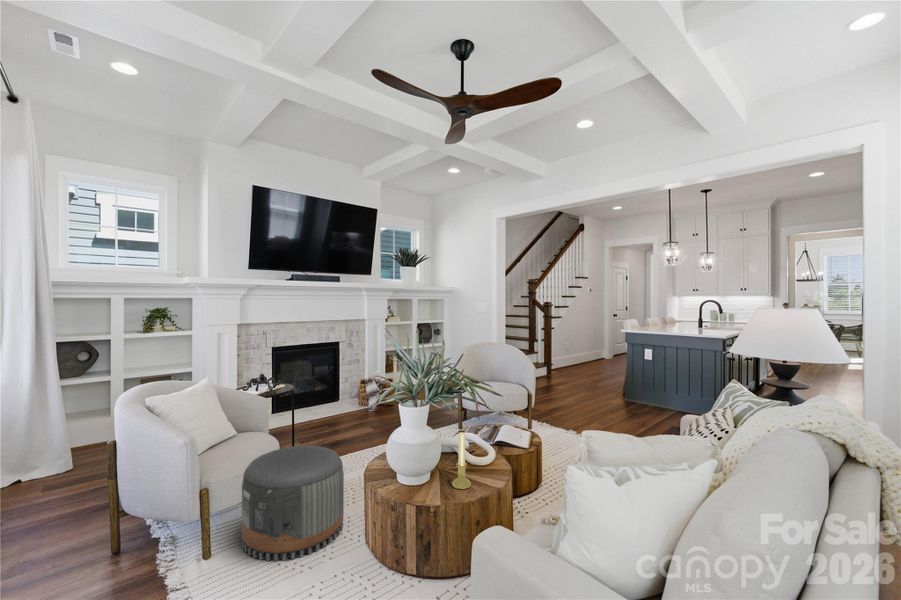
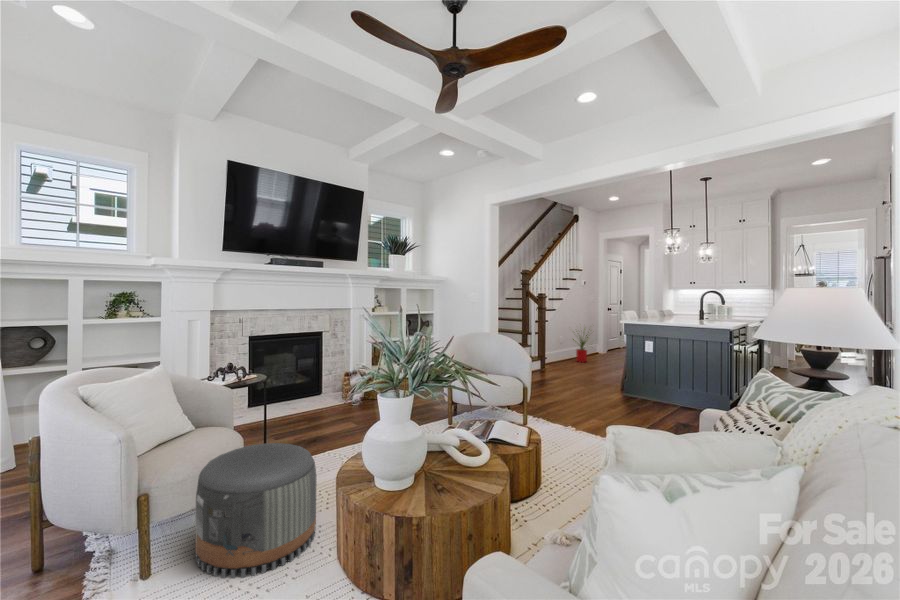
house plant: none [572,329,601,368] -> present [573,329,588,362]
candle holder: present [452,432,471,489] -> none [439,428,461,495]

